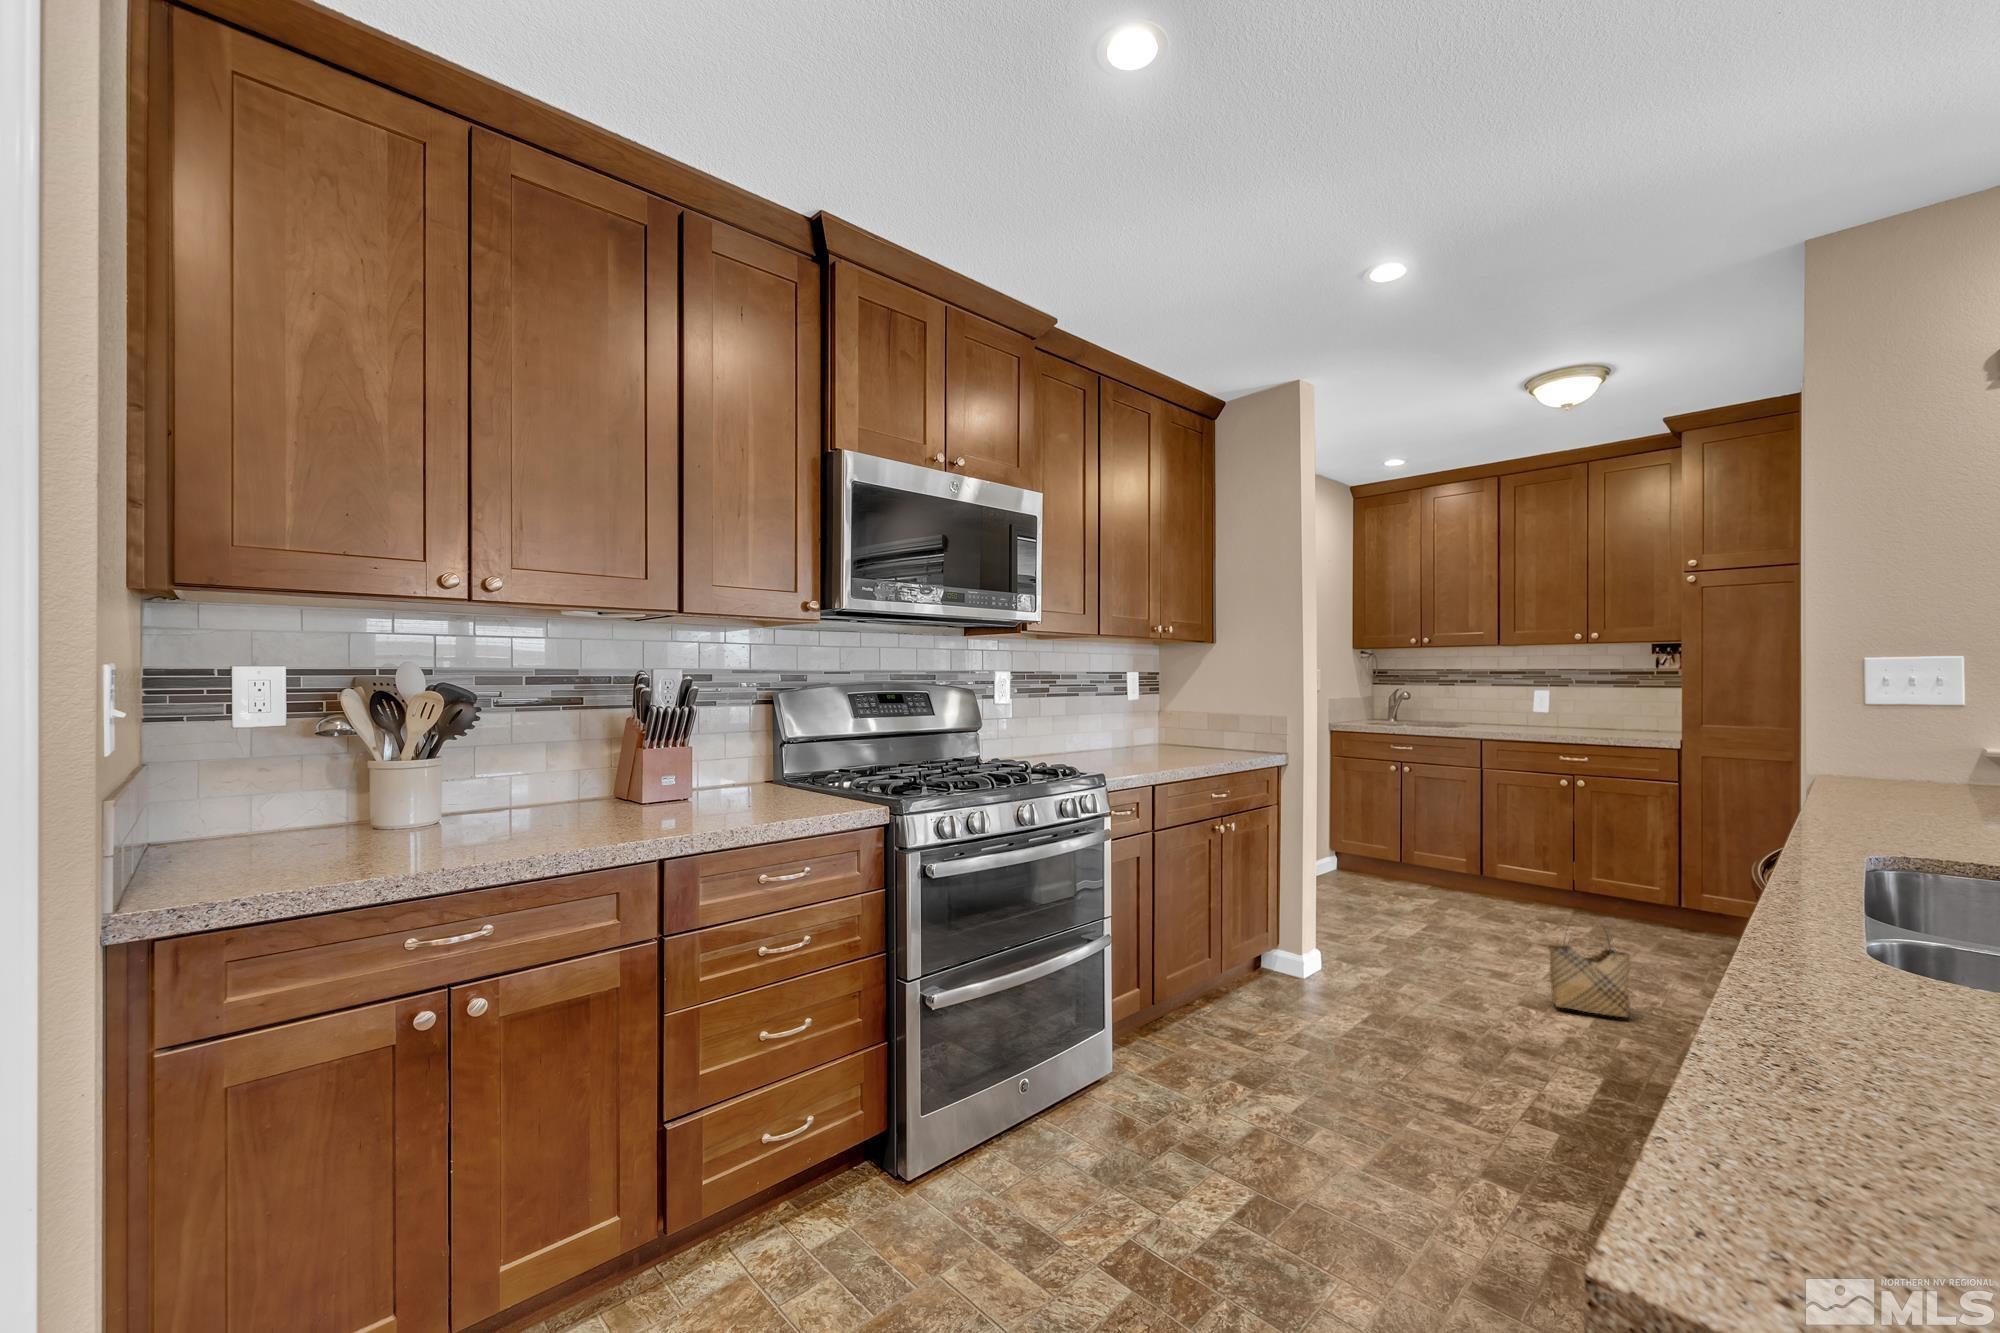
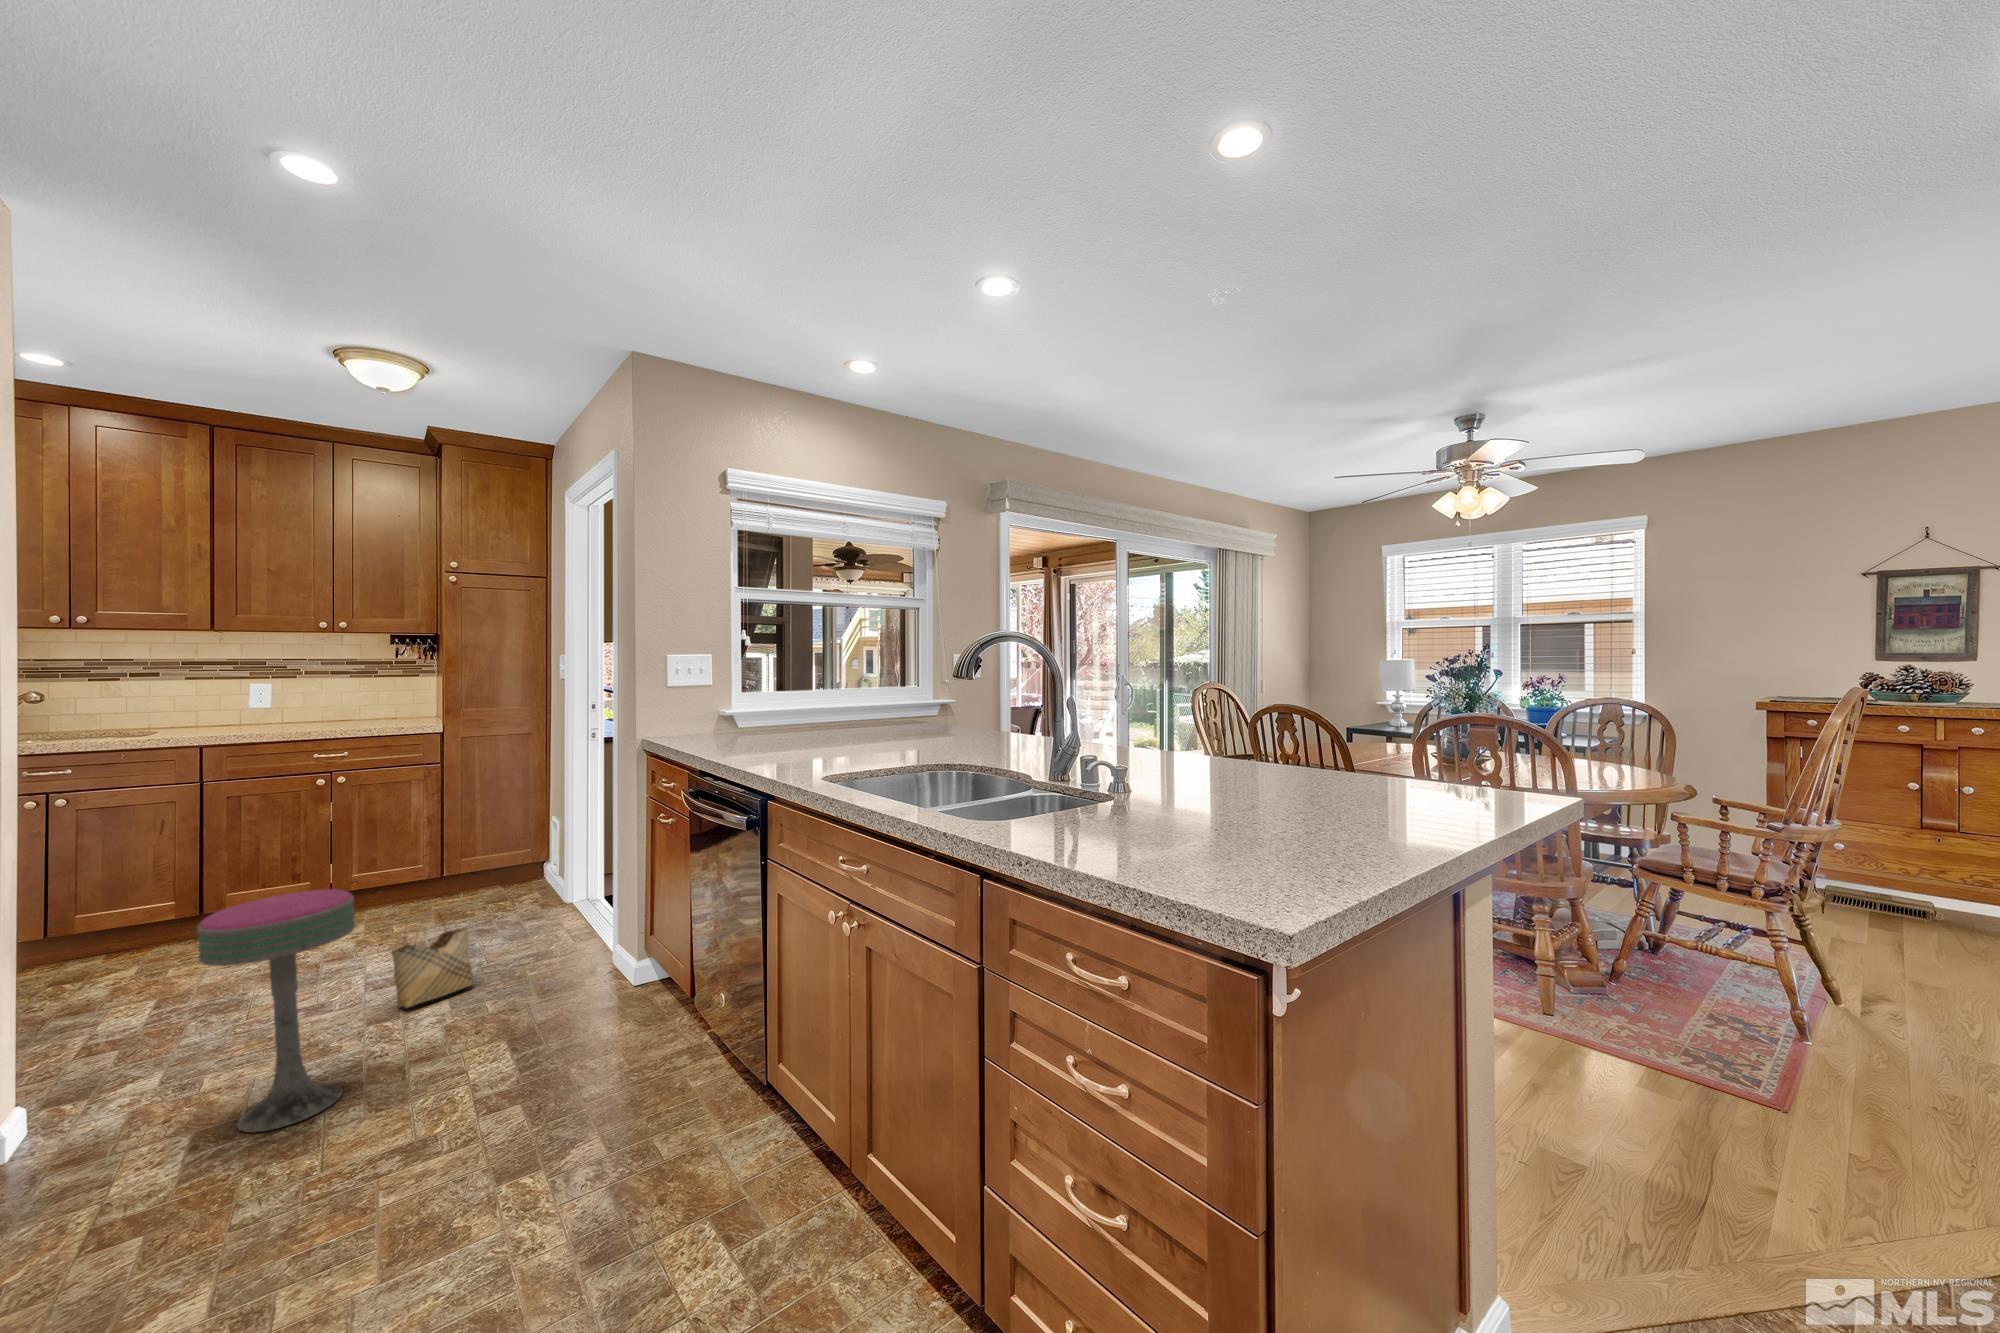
bar stool: none [1374,852,1478,1044] -> present [197,889,355,1132]

